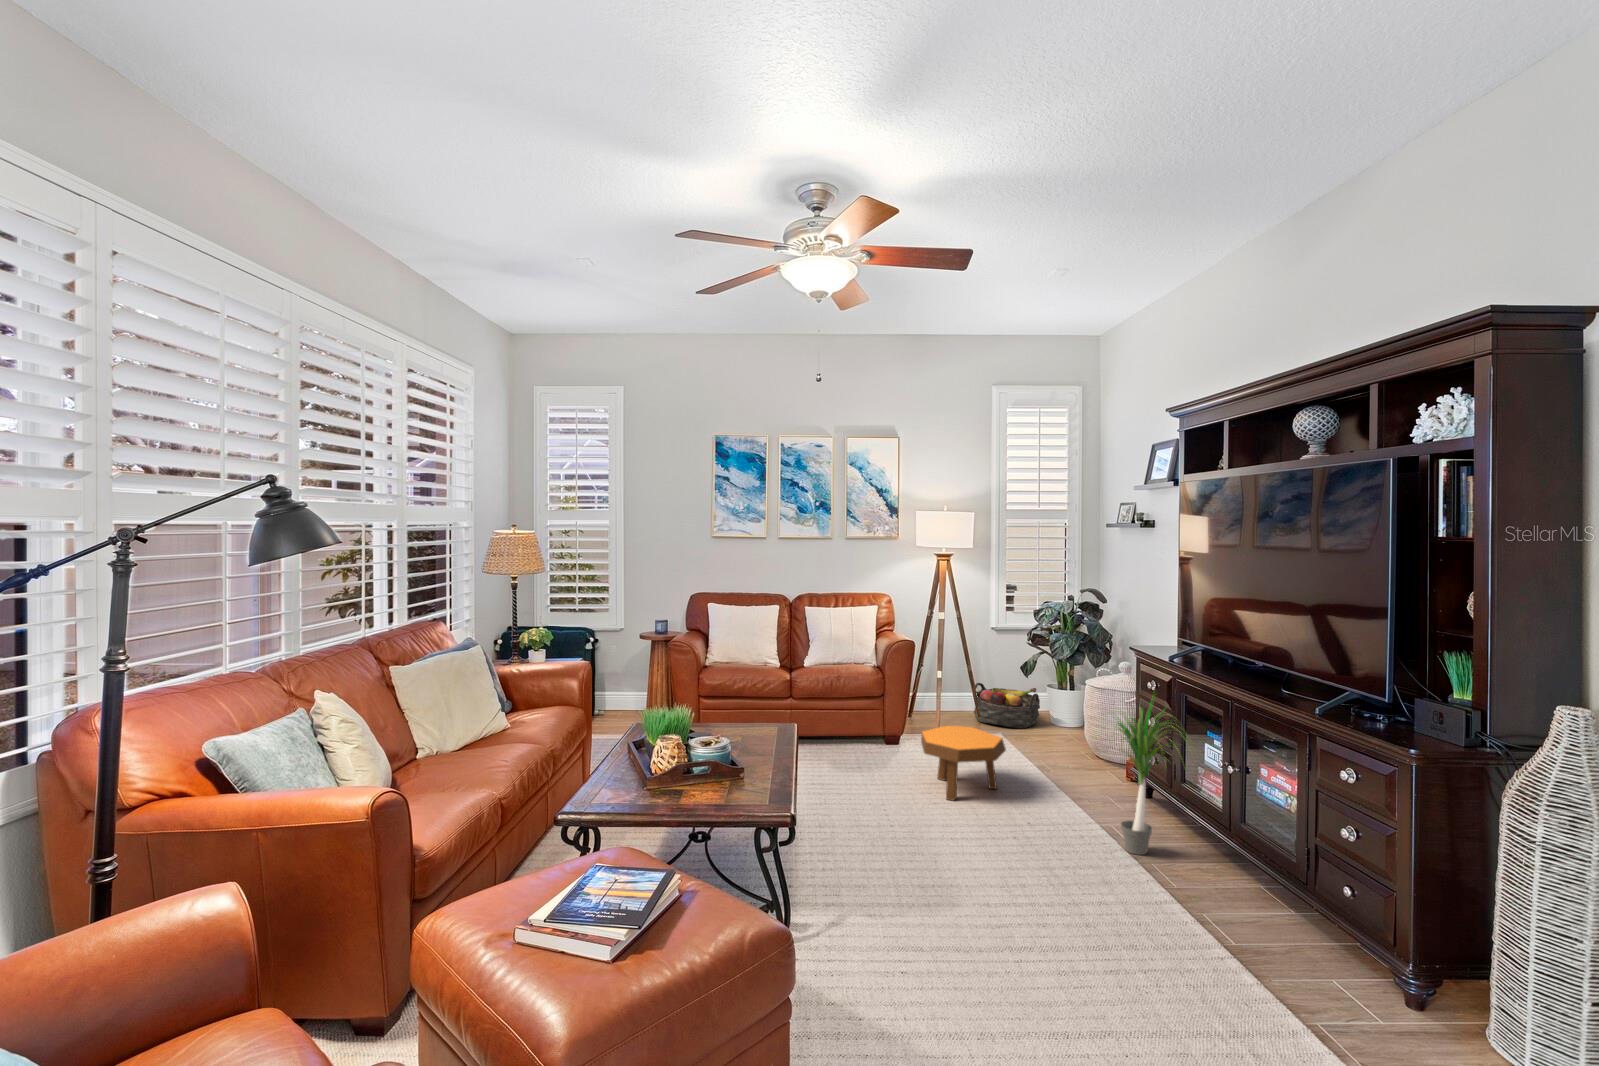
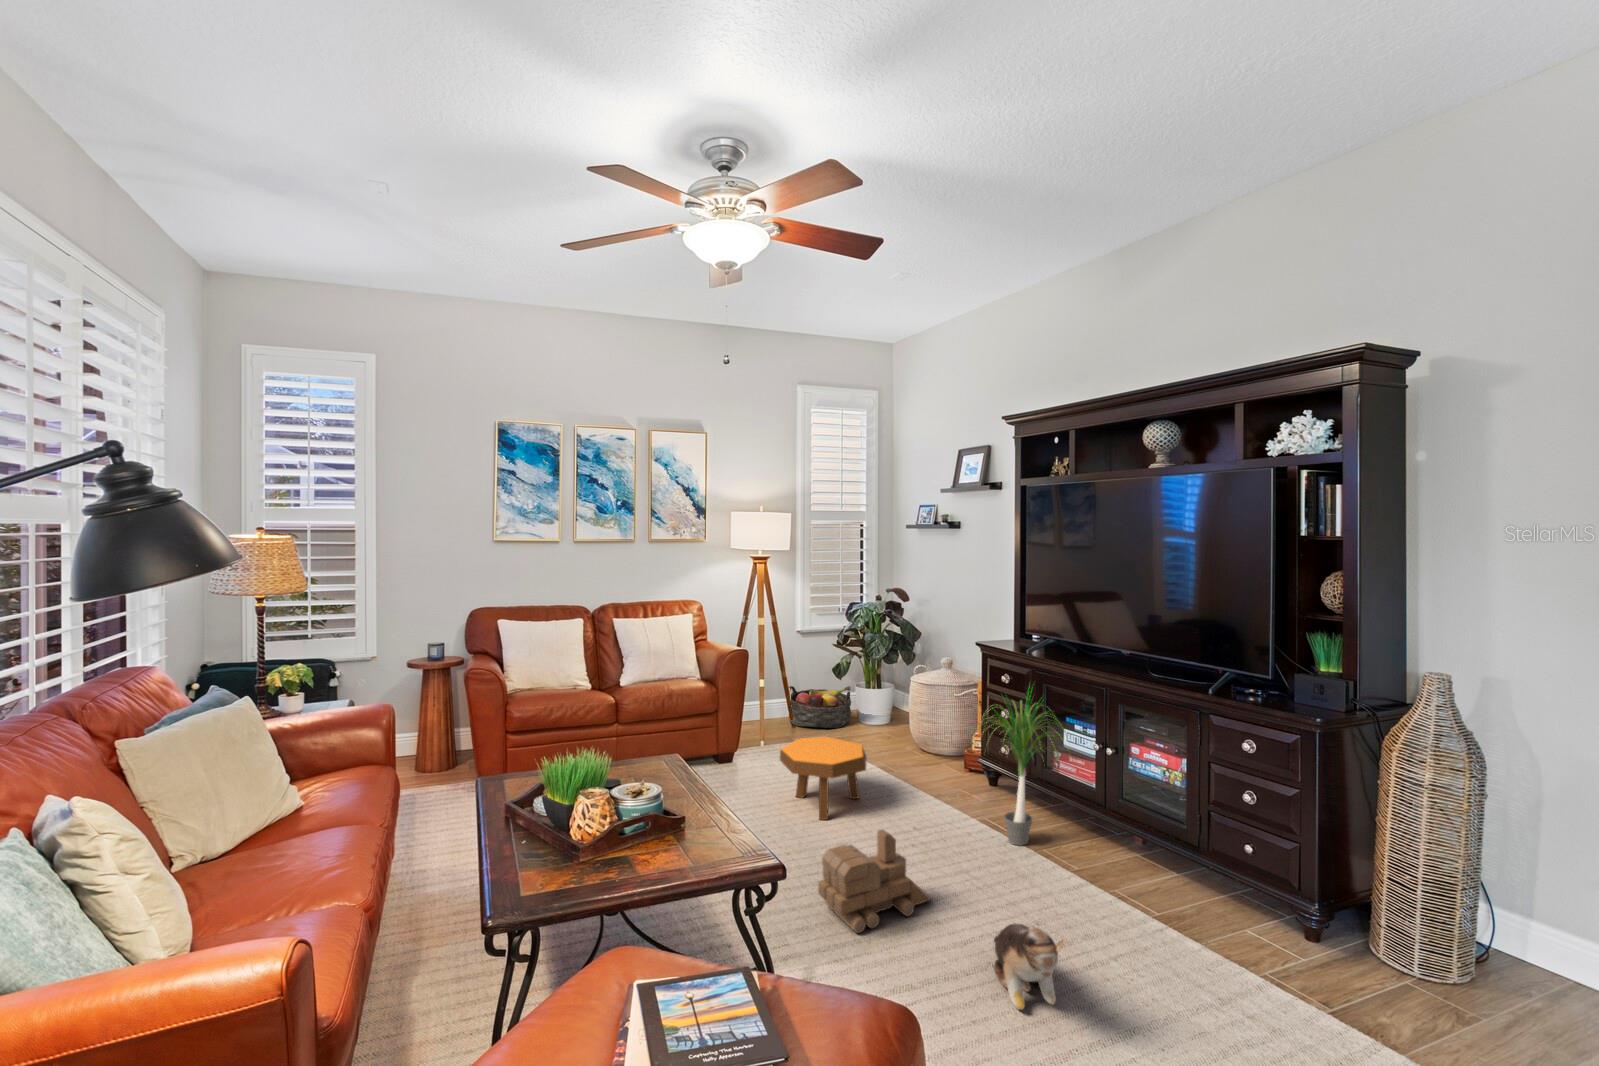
toy train: none [897,803,1005,884] -> present [818,830,931,933]
plush toy: none [1014,893,1065,970] -> present [994,923,1064,1010]

